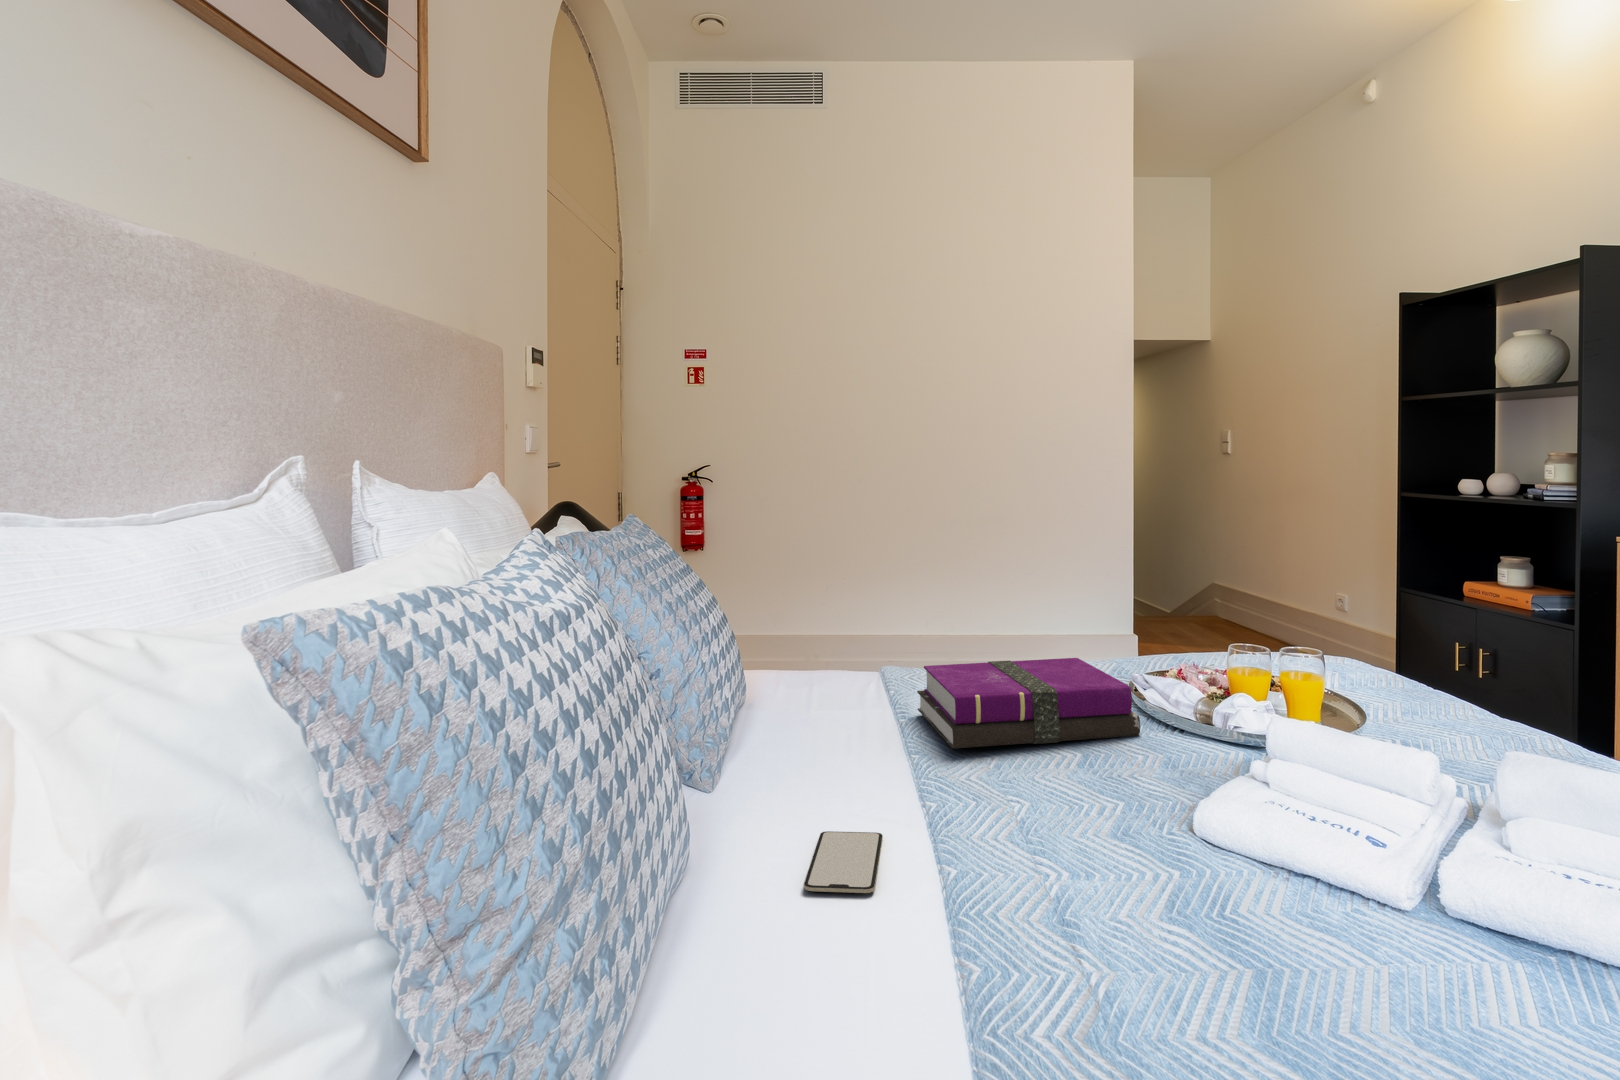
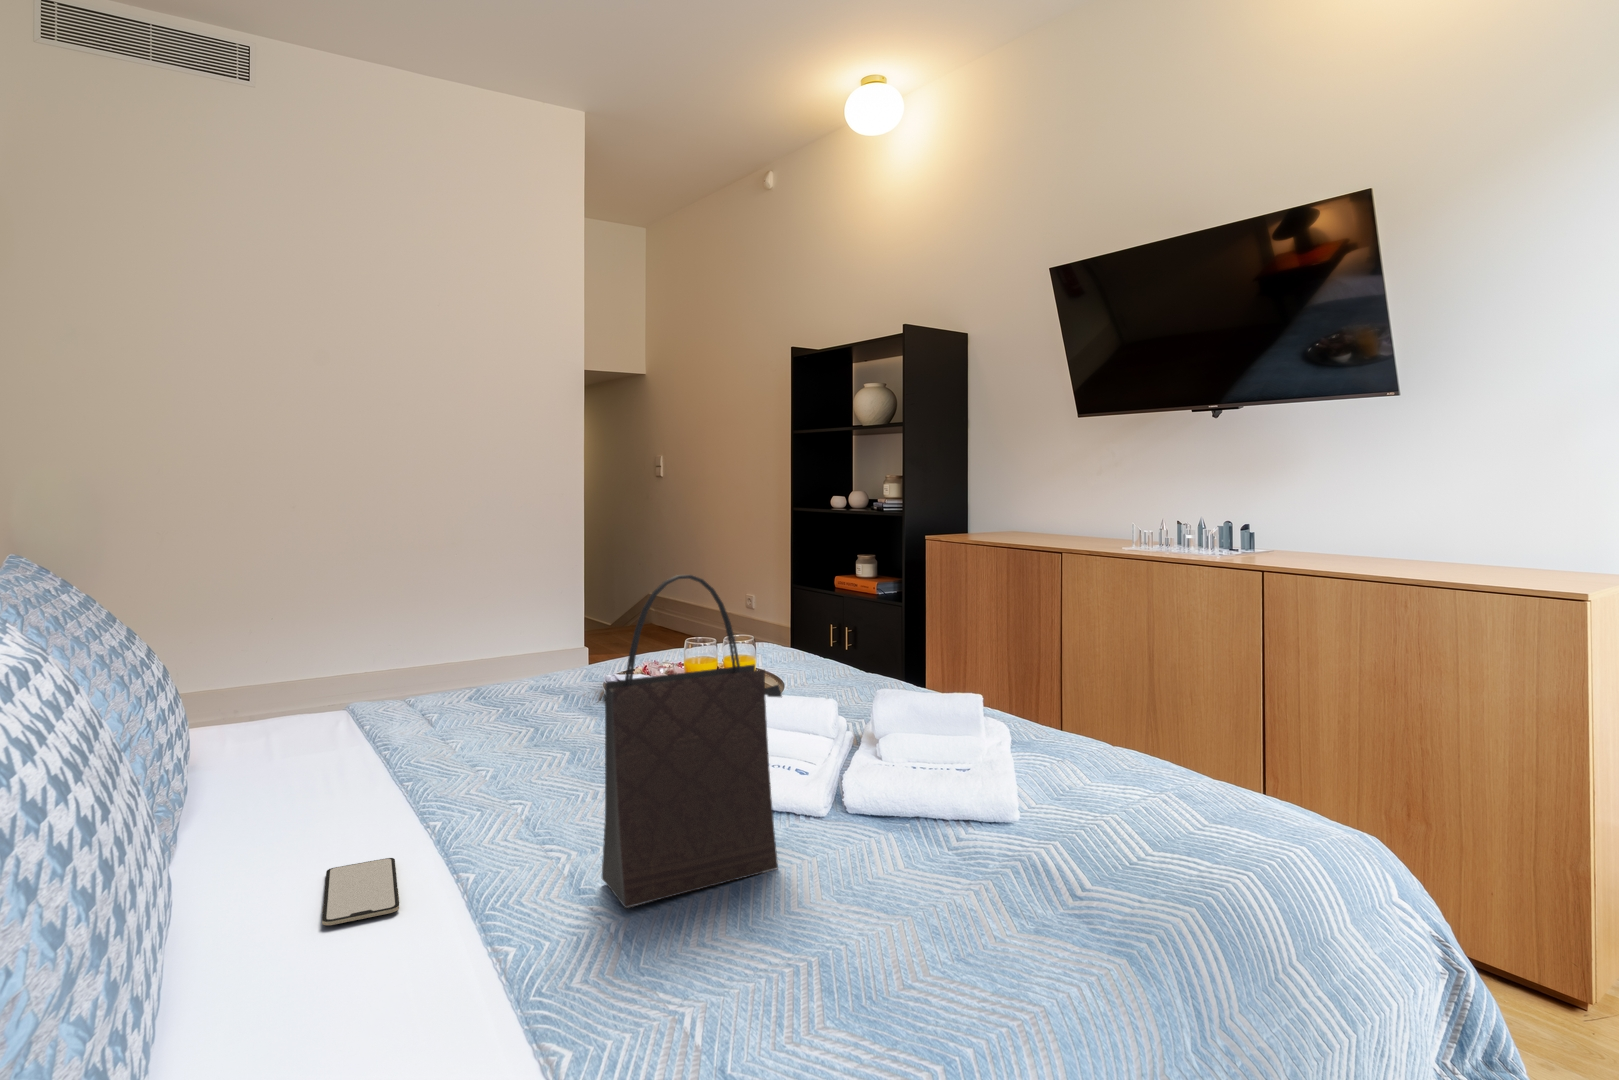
handbag: none [1091,544,1355,962] -> present [602,575,782,908]
notebook: present [917,658,1140,749] -> none [404,675,613,769]

